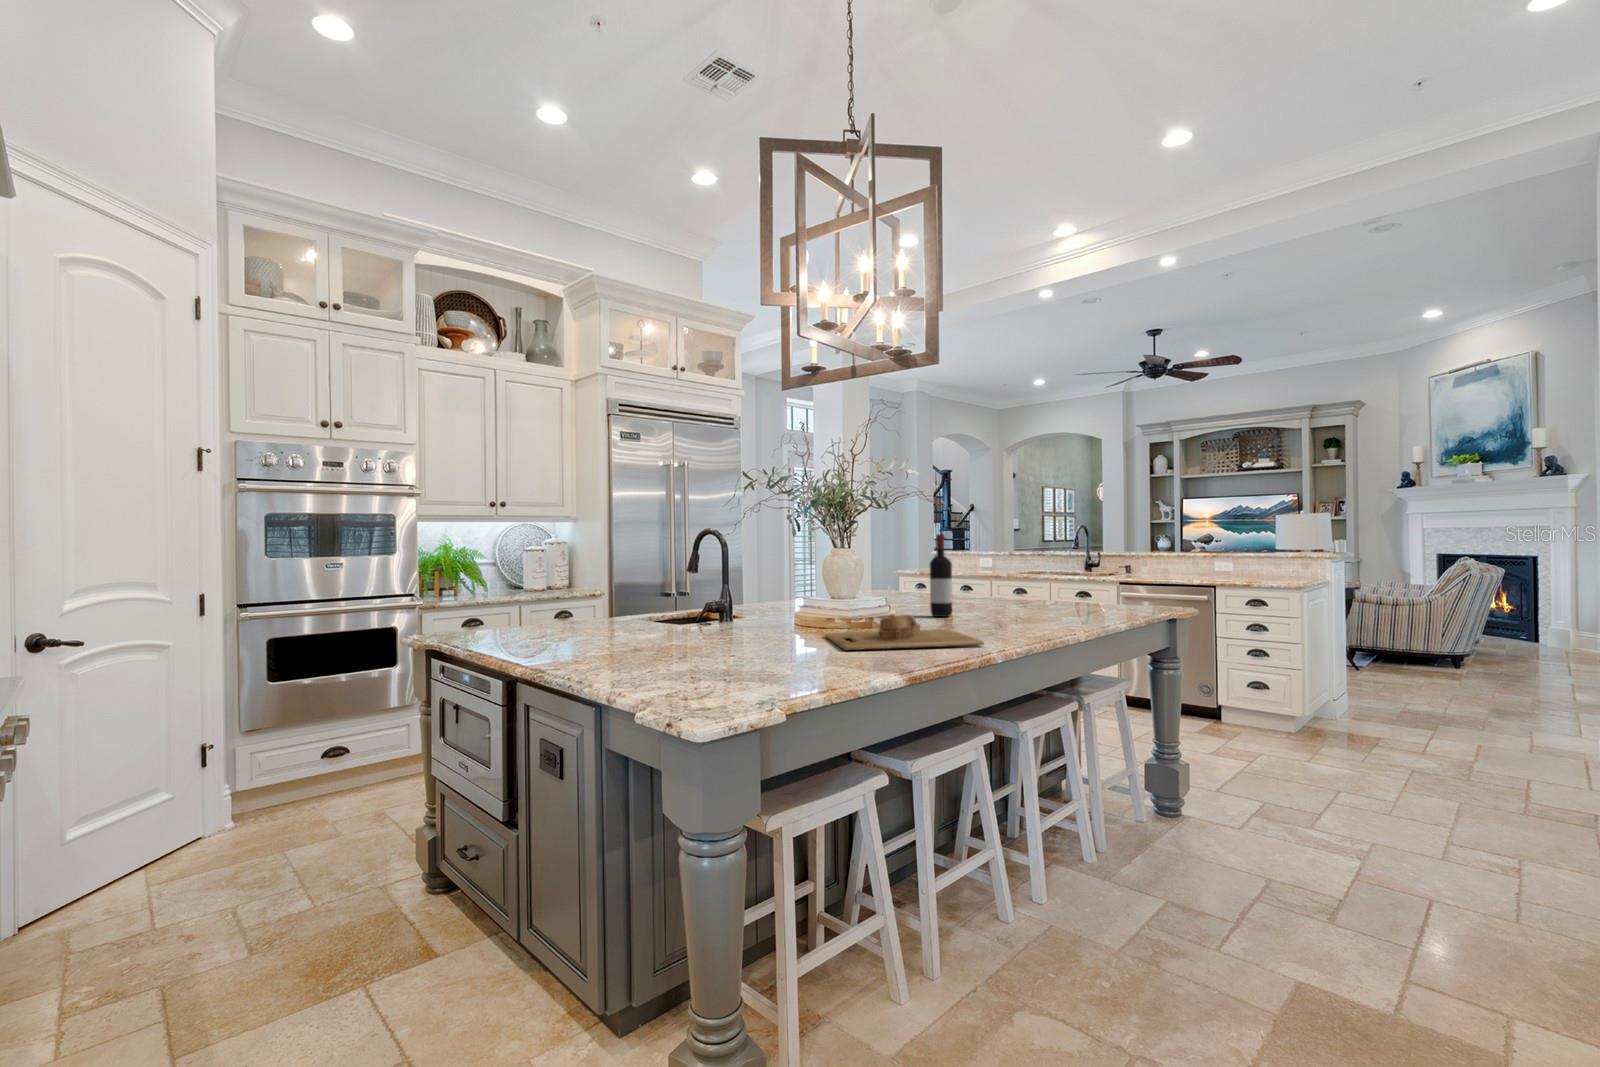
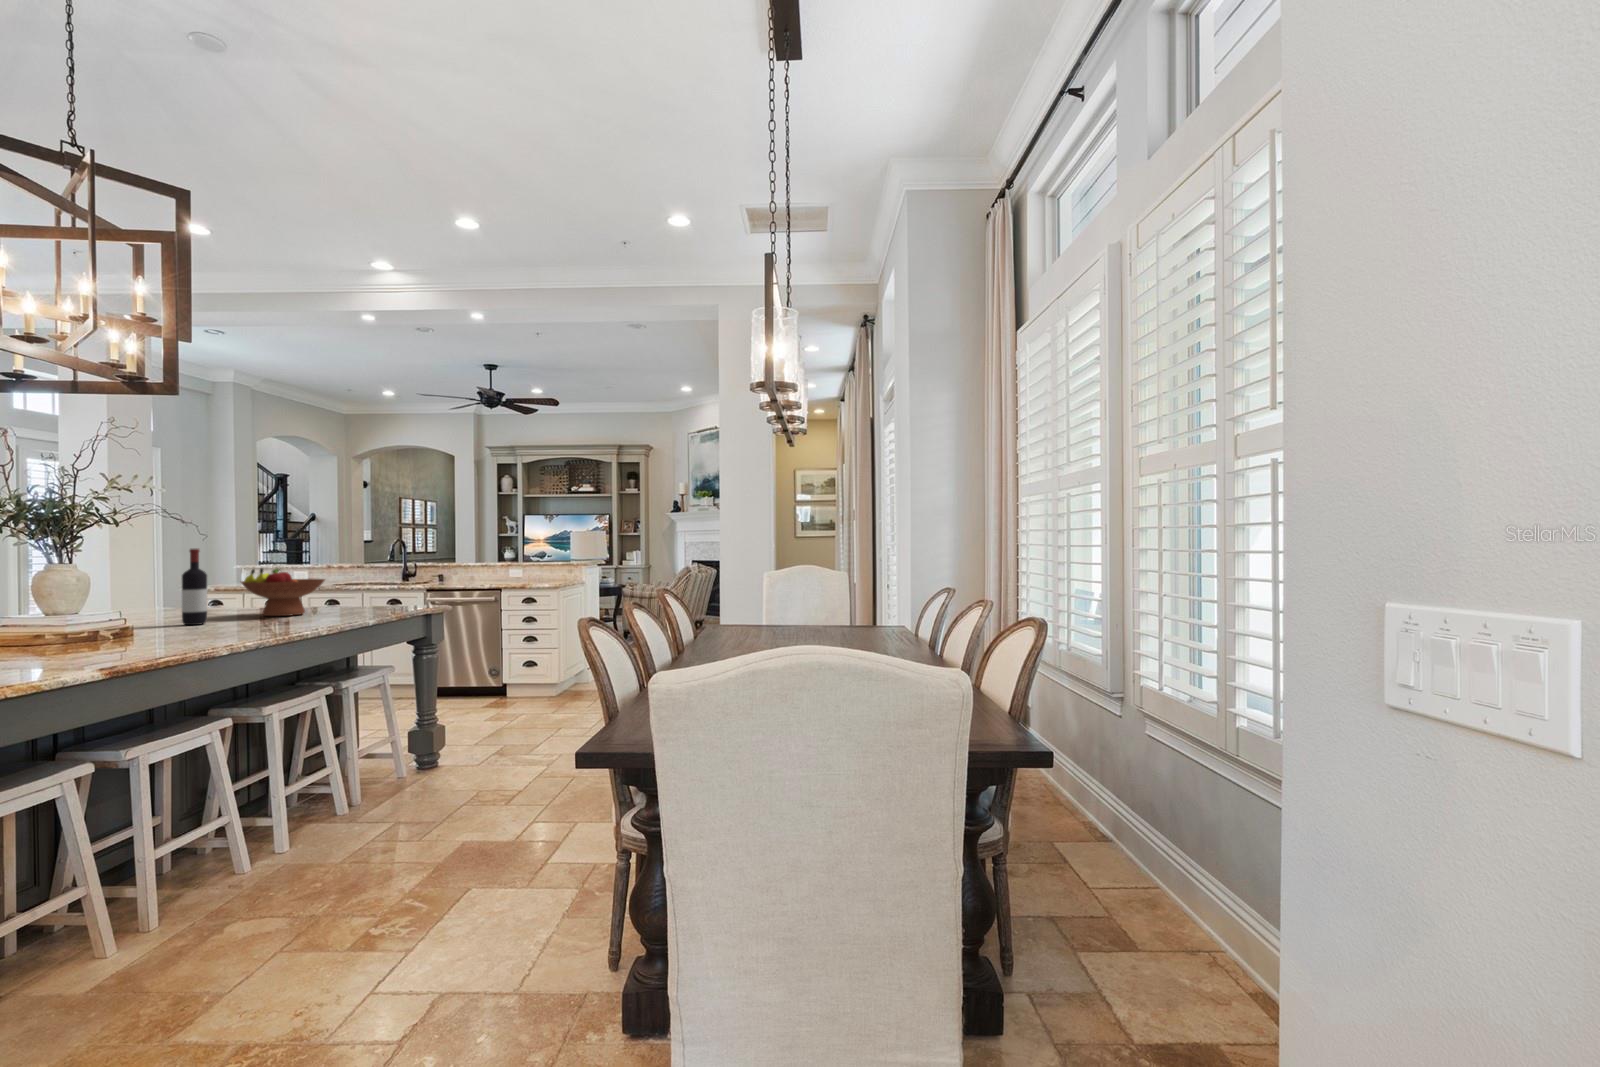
fruit bowl: none [974,556,1059,611] -> present [241,568,325,616]
cutting board: present [825,615,984,650] -> none [31,622,212,657]

